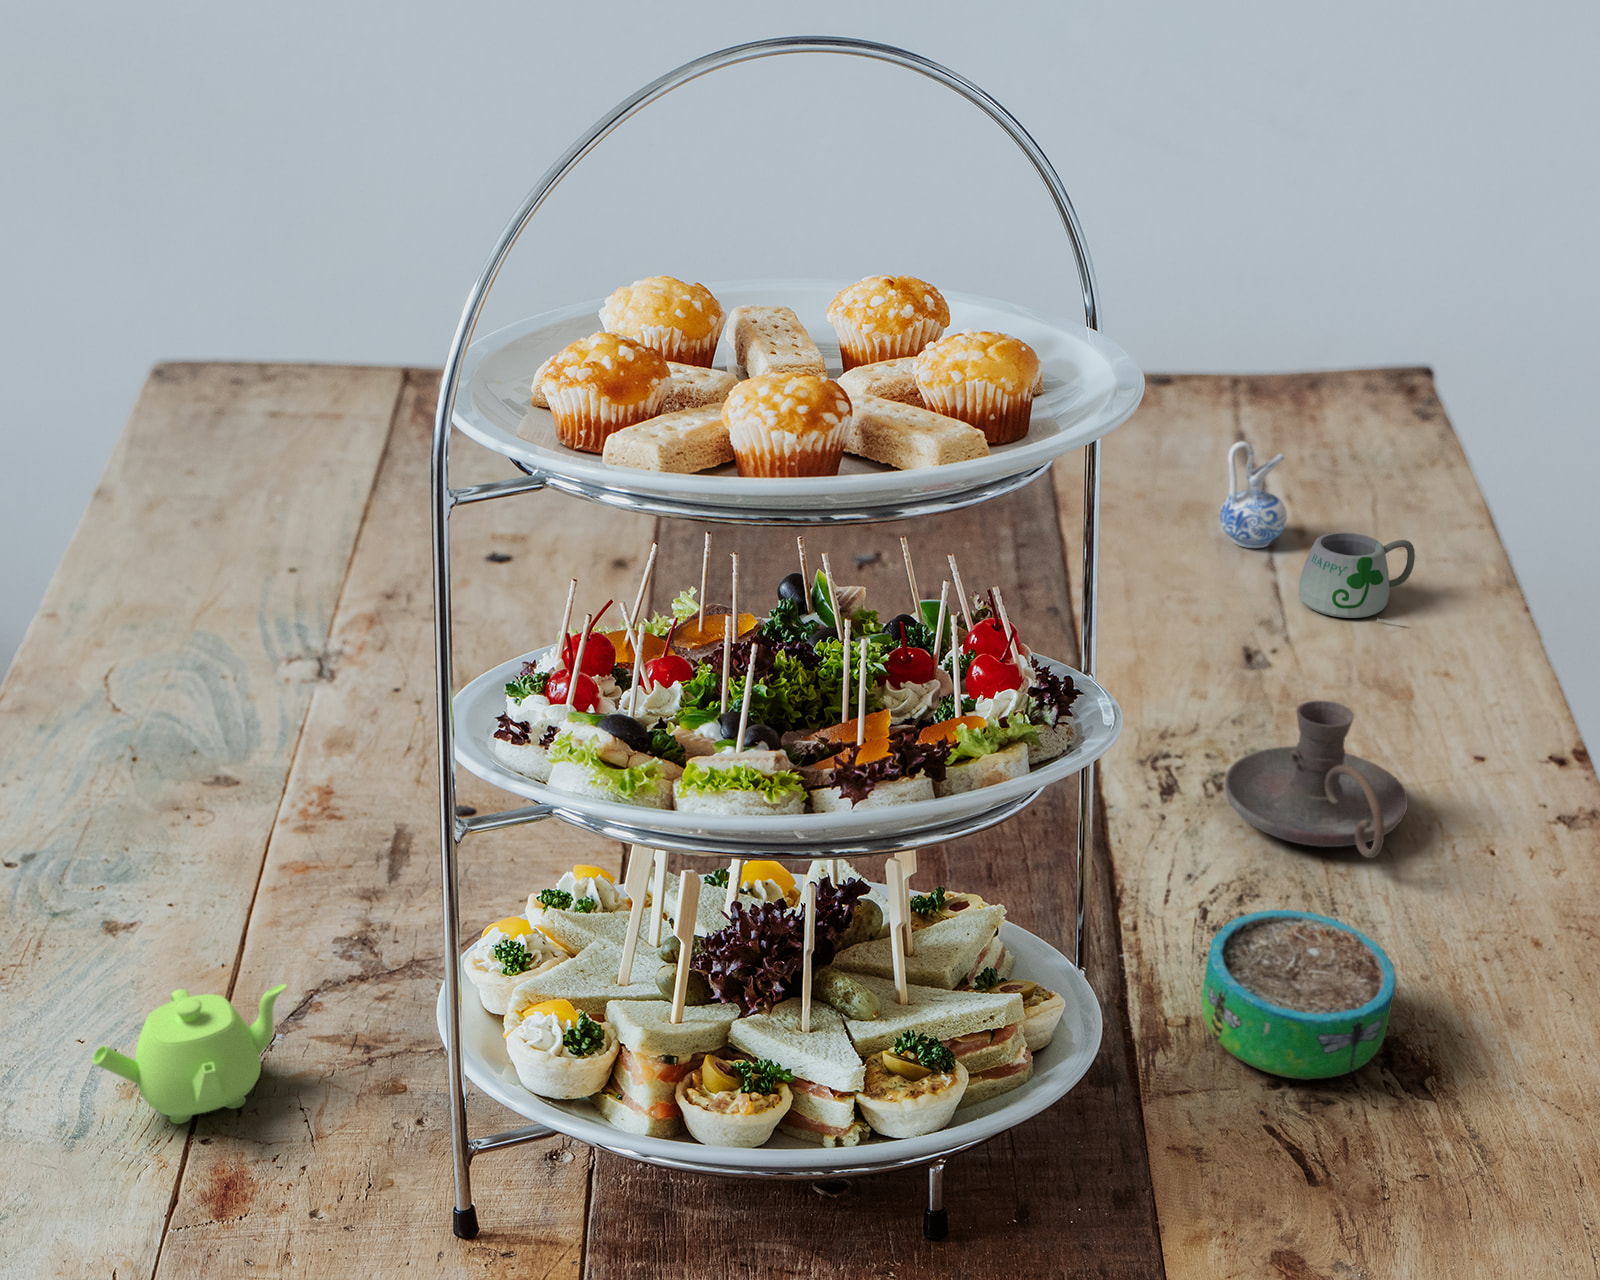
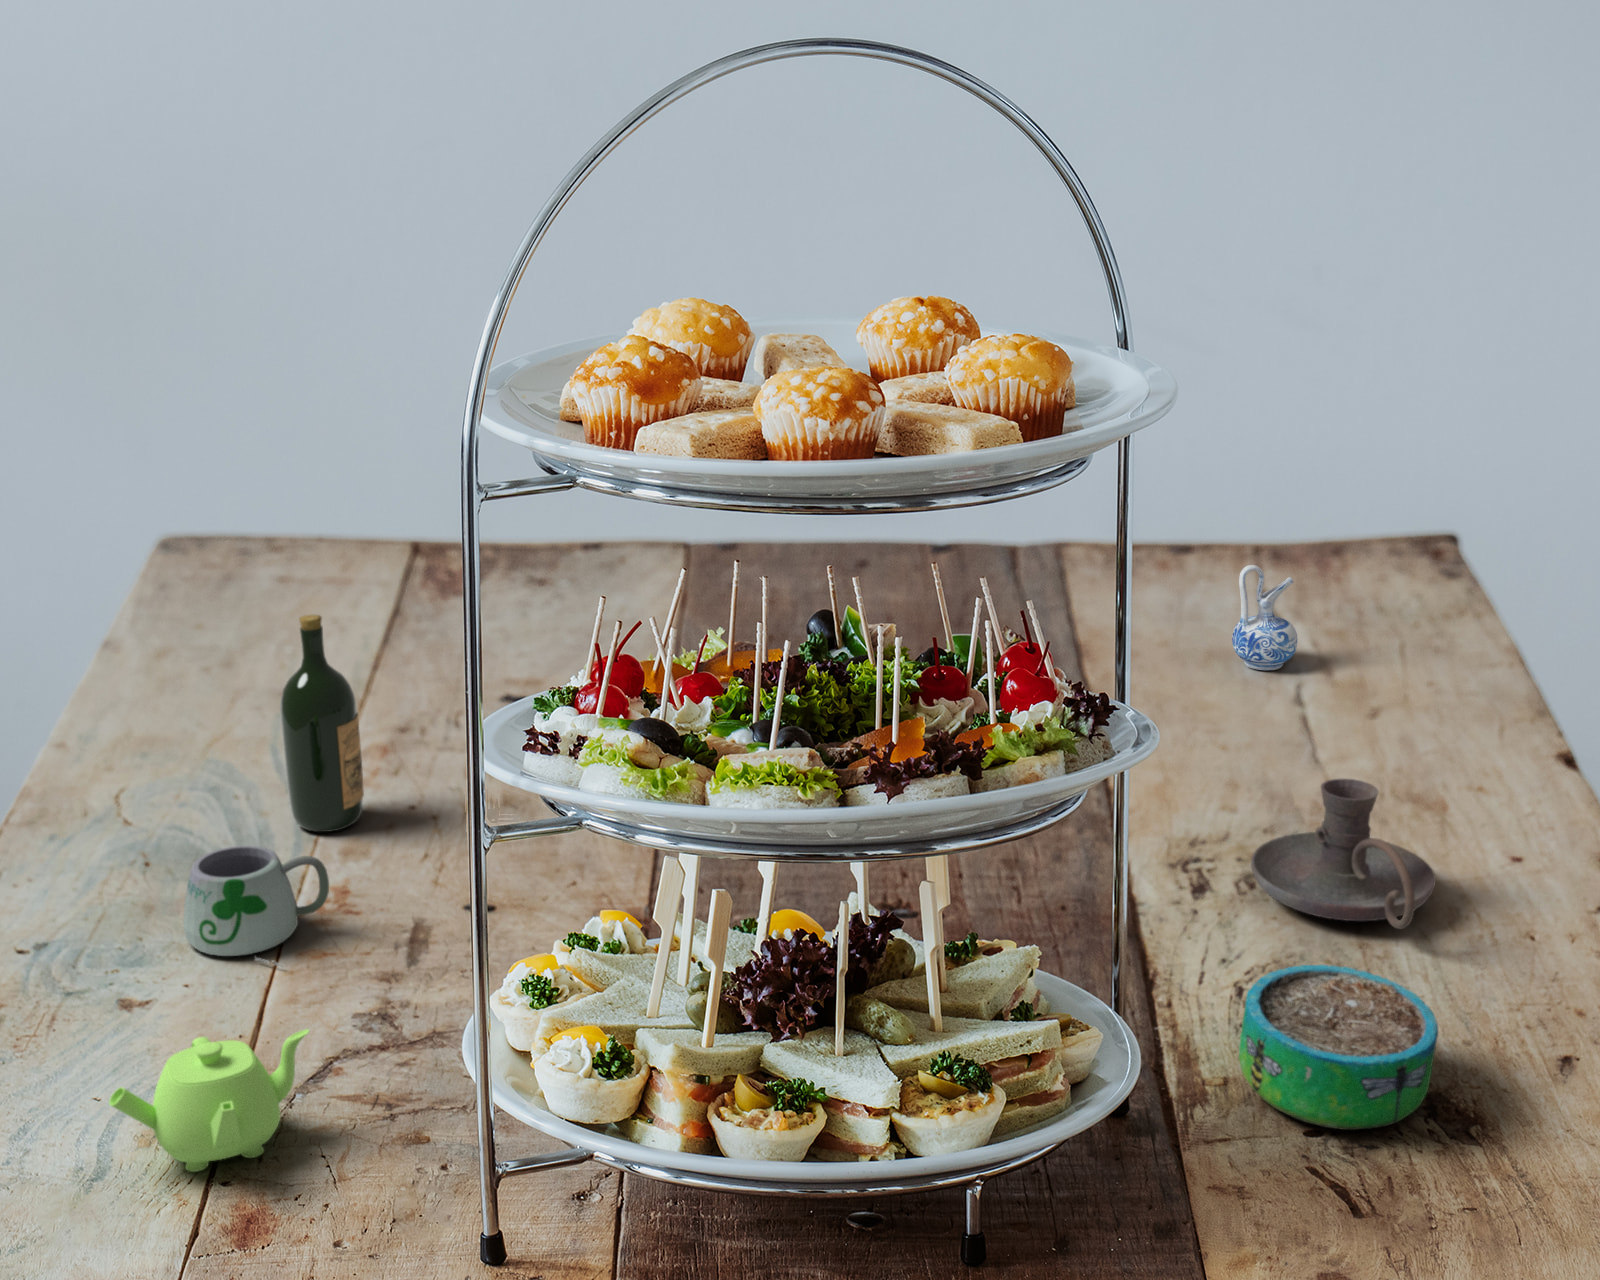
wine bottle: none [246,523,332,739] -> present [280,615,364,832]
mug: present [1299,532,1415,625] -> present [183,846,329,967]

